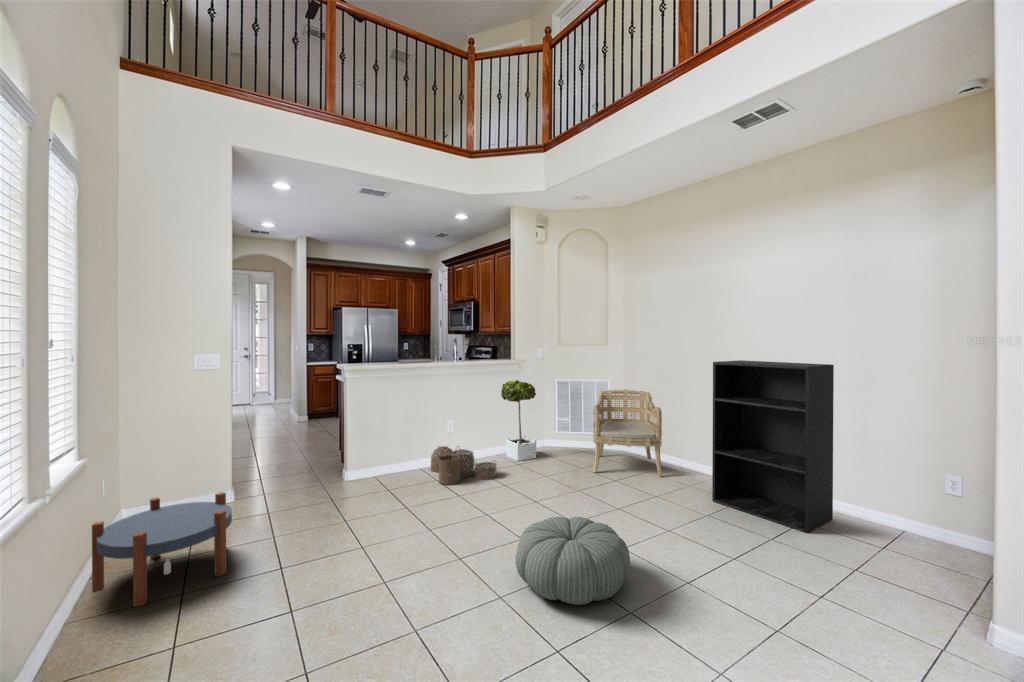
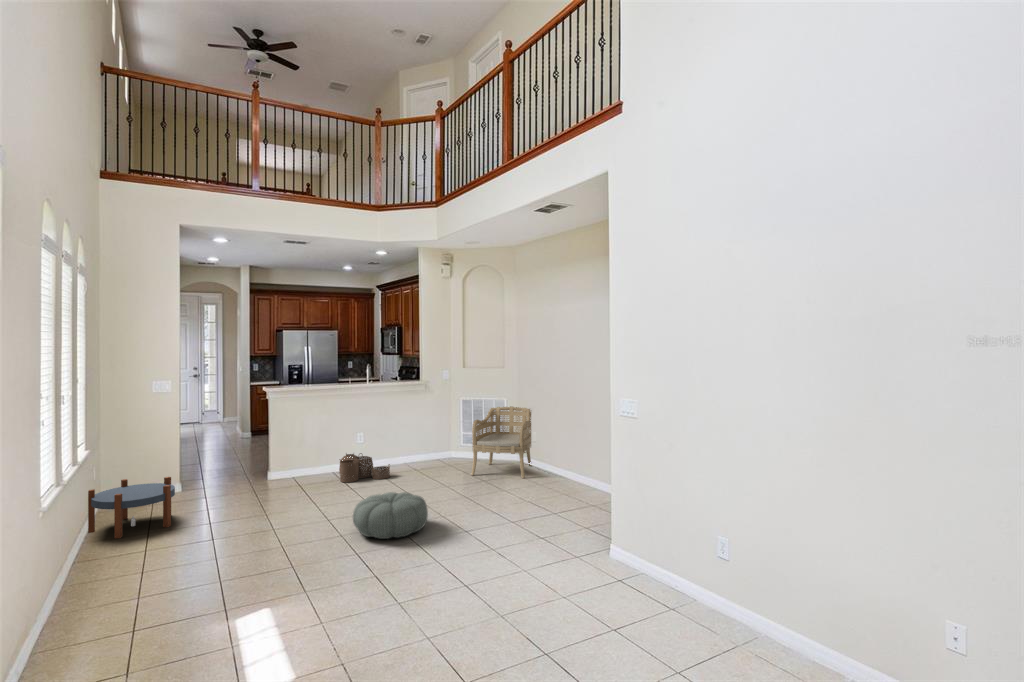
bookshelf: present [712,360,834,533] -> none [542,383,617,510]
potted tree: present [501,380,536,461] -> none [404,398,434,467]

